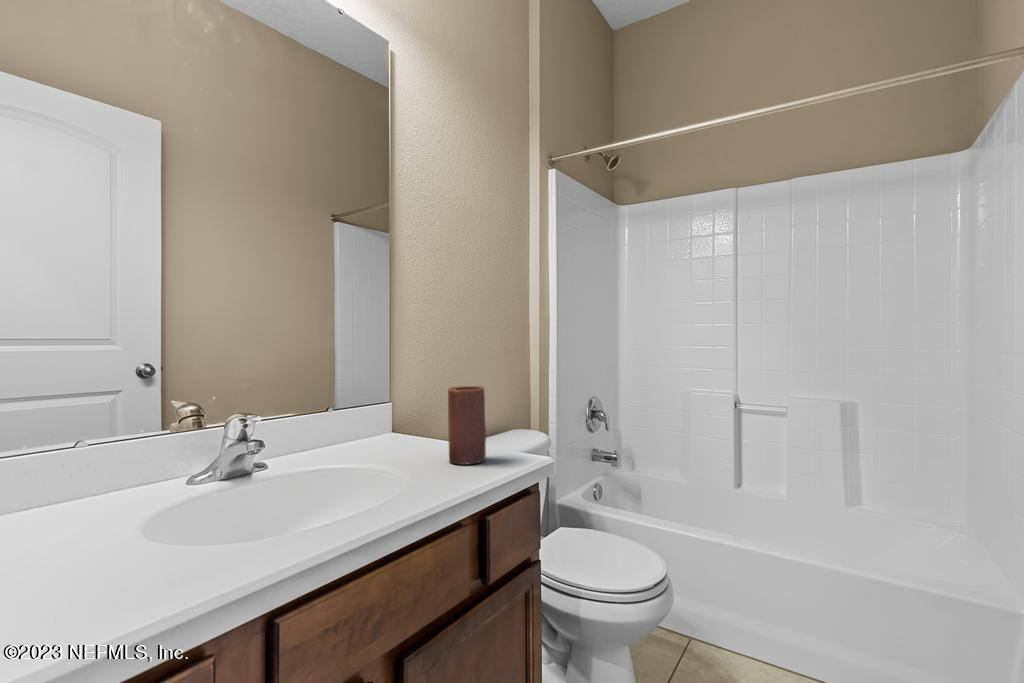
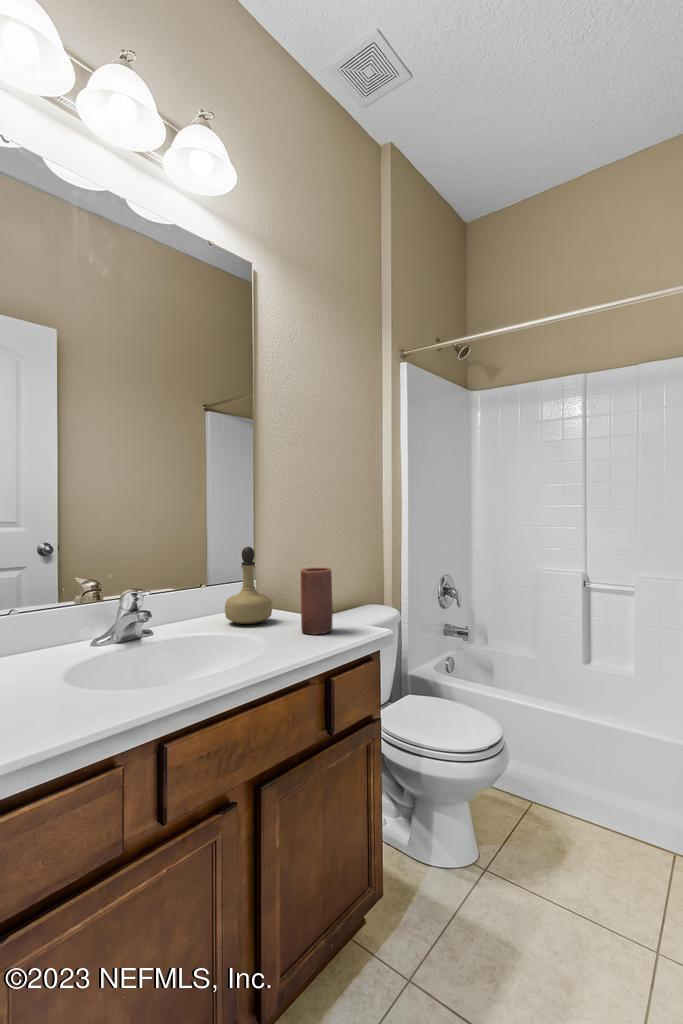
perfume bottle: none [357,363,413,453] -> present [225,547,272,624]

